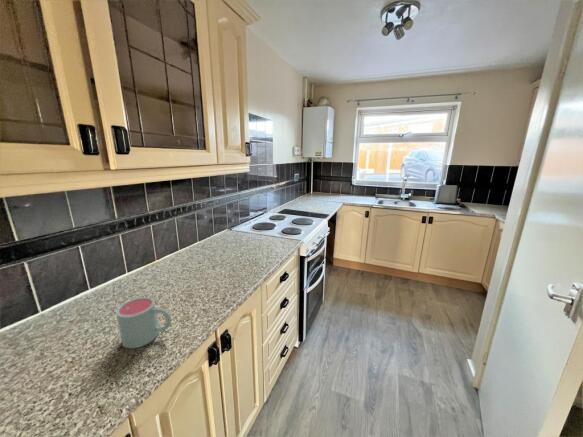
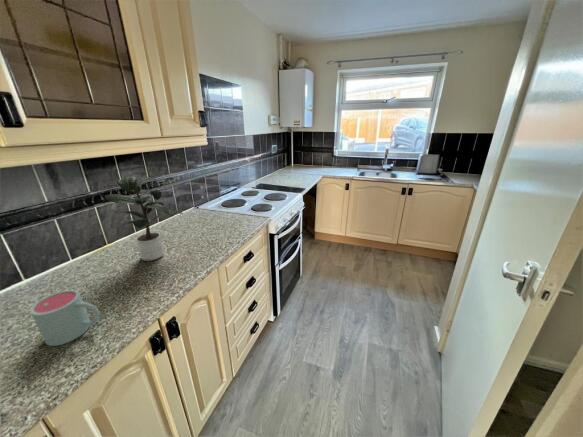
potted plant: none [158,197,239,276] -> present [105,177,183,261]

